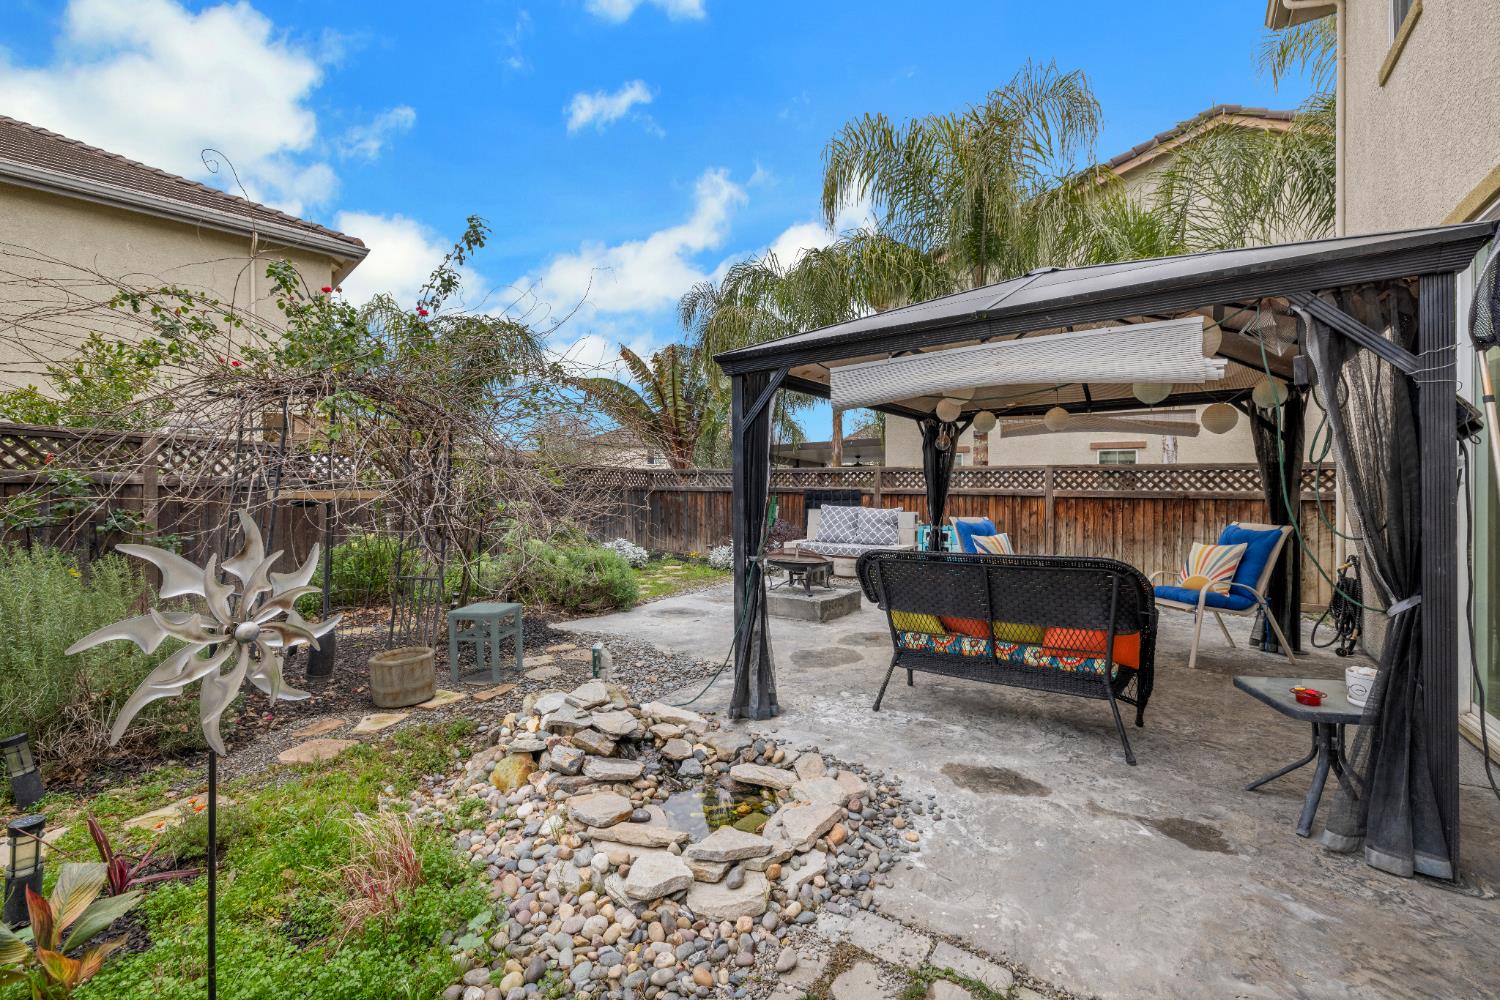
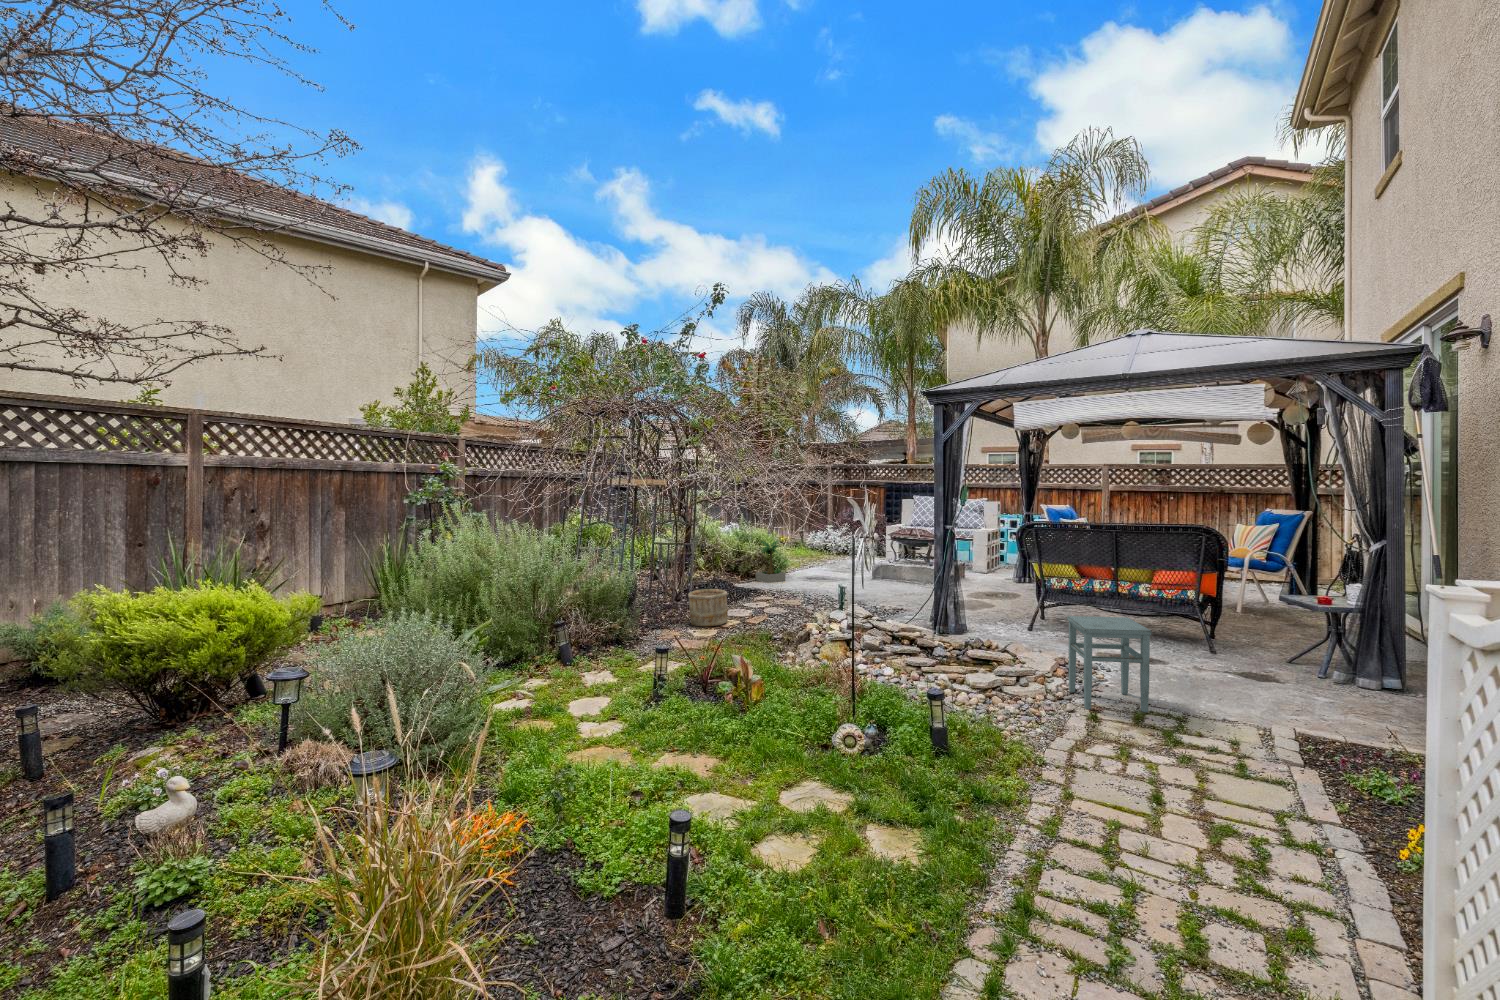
potted plant: none [584,563,623,620] -> present [756,540,785,583]
stool: present [447,603,523,684] -> present [1067,616,1152,712]

